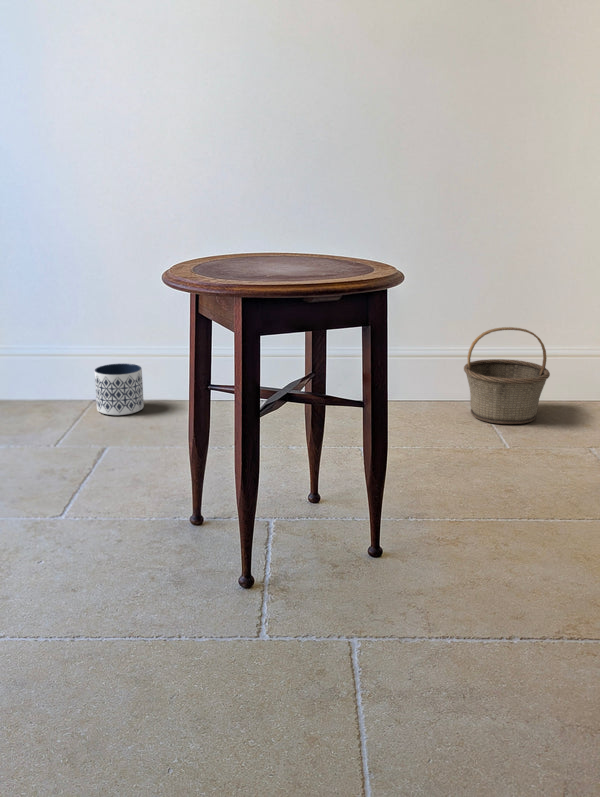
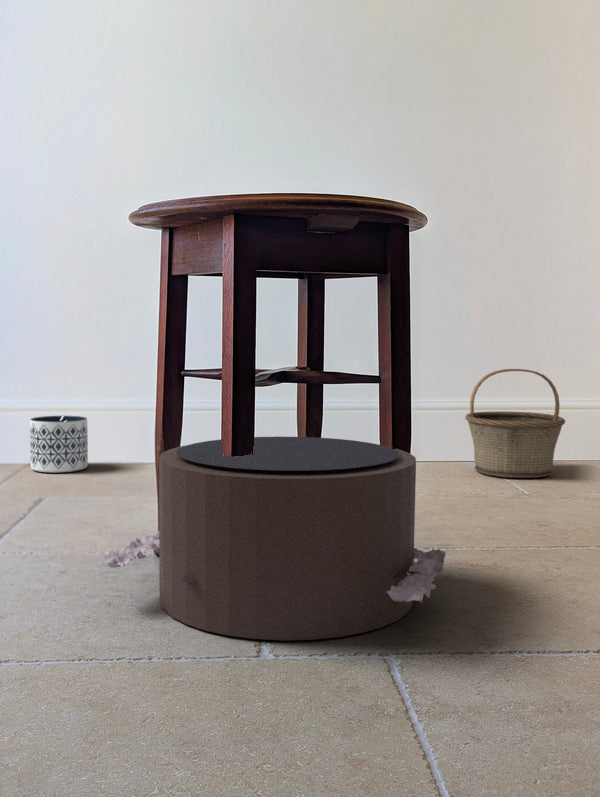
pouf: none [144,438,410,621] -> present [100,437,445,640]

